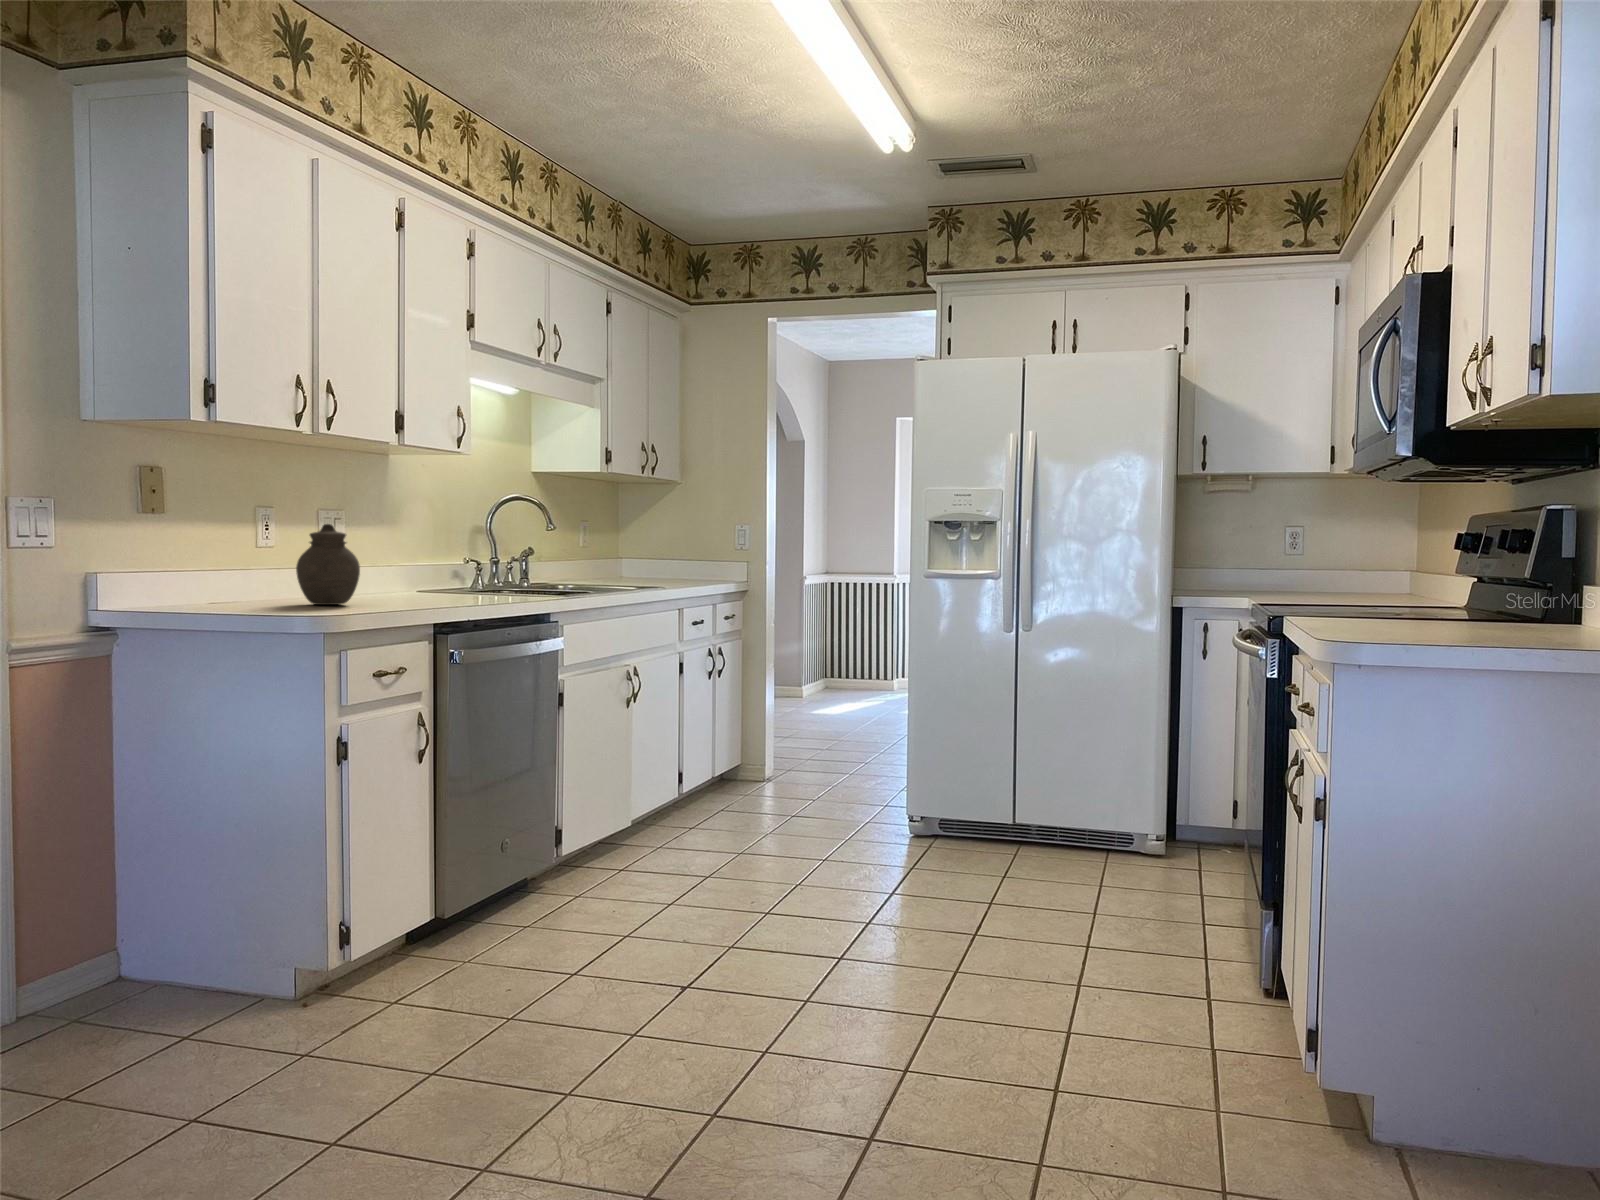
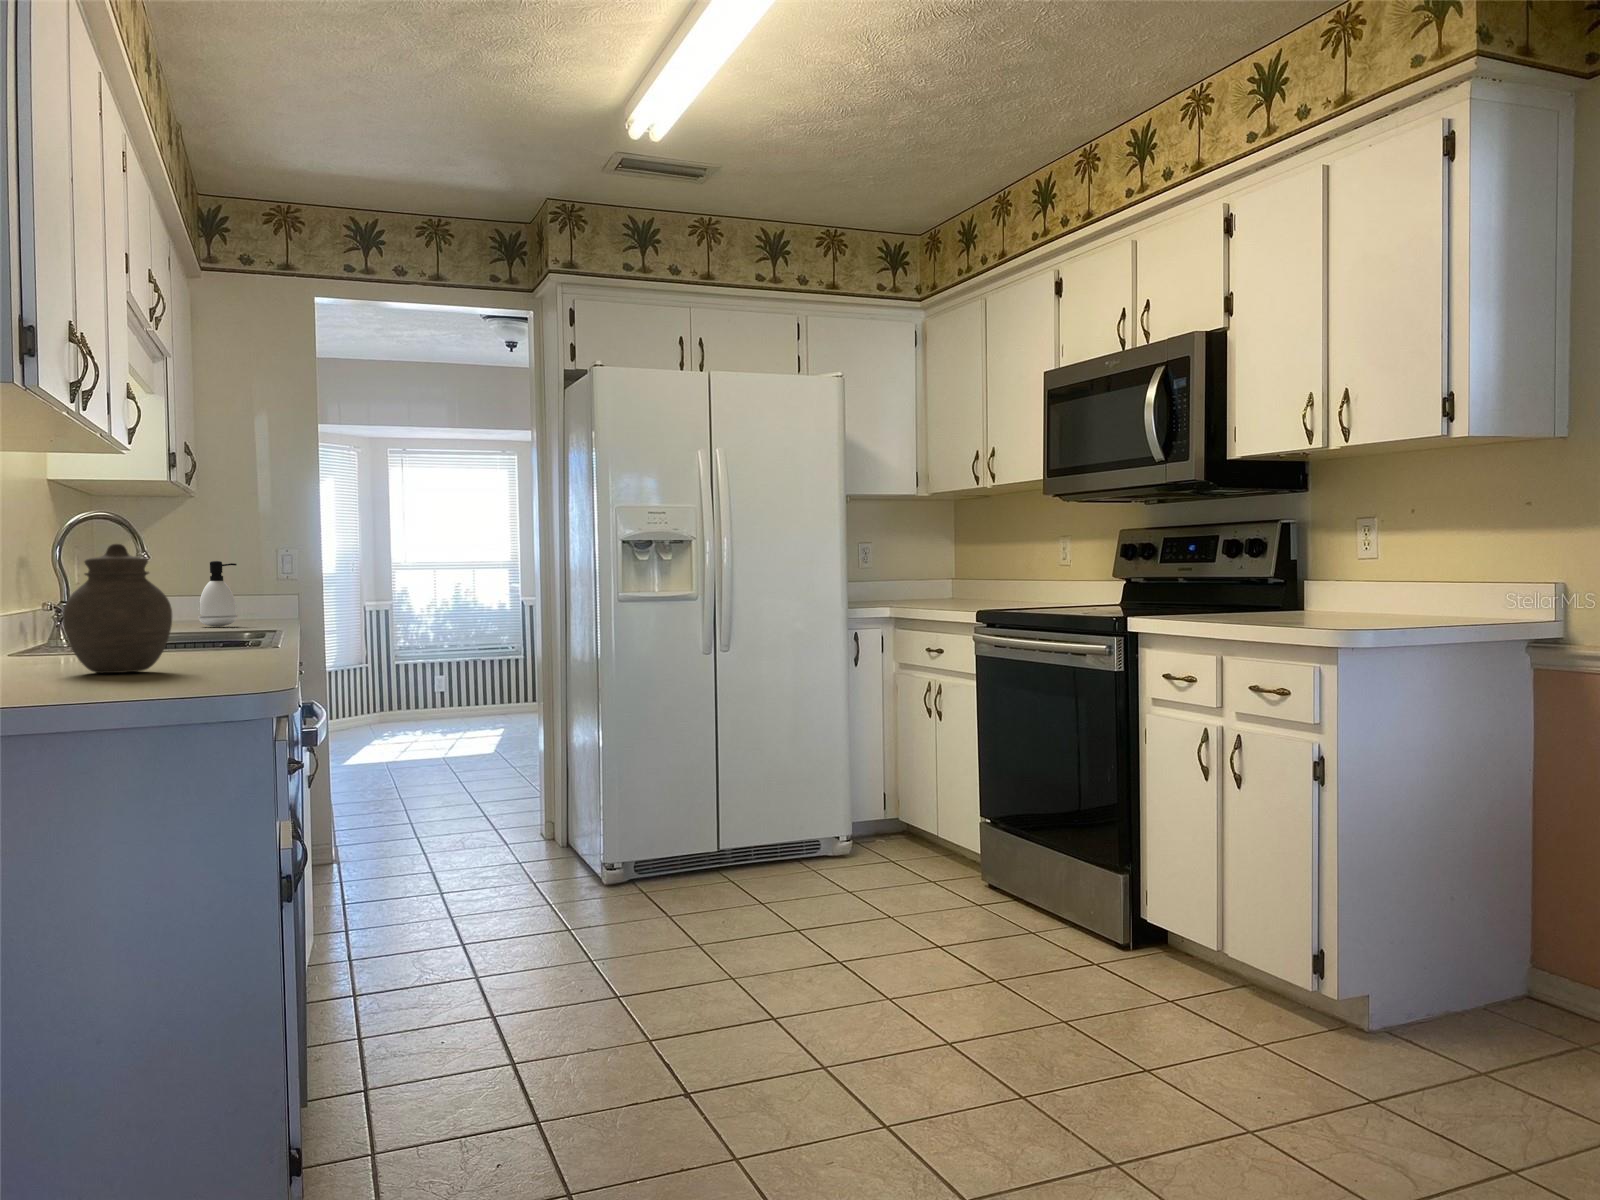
soap dispenser: none [676,529,704,580] -> present [198,561,237,626]

